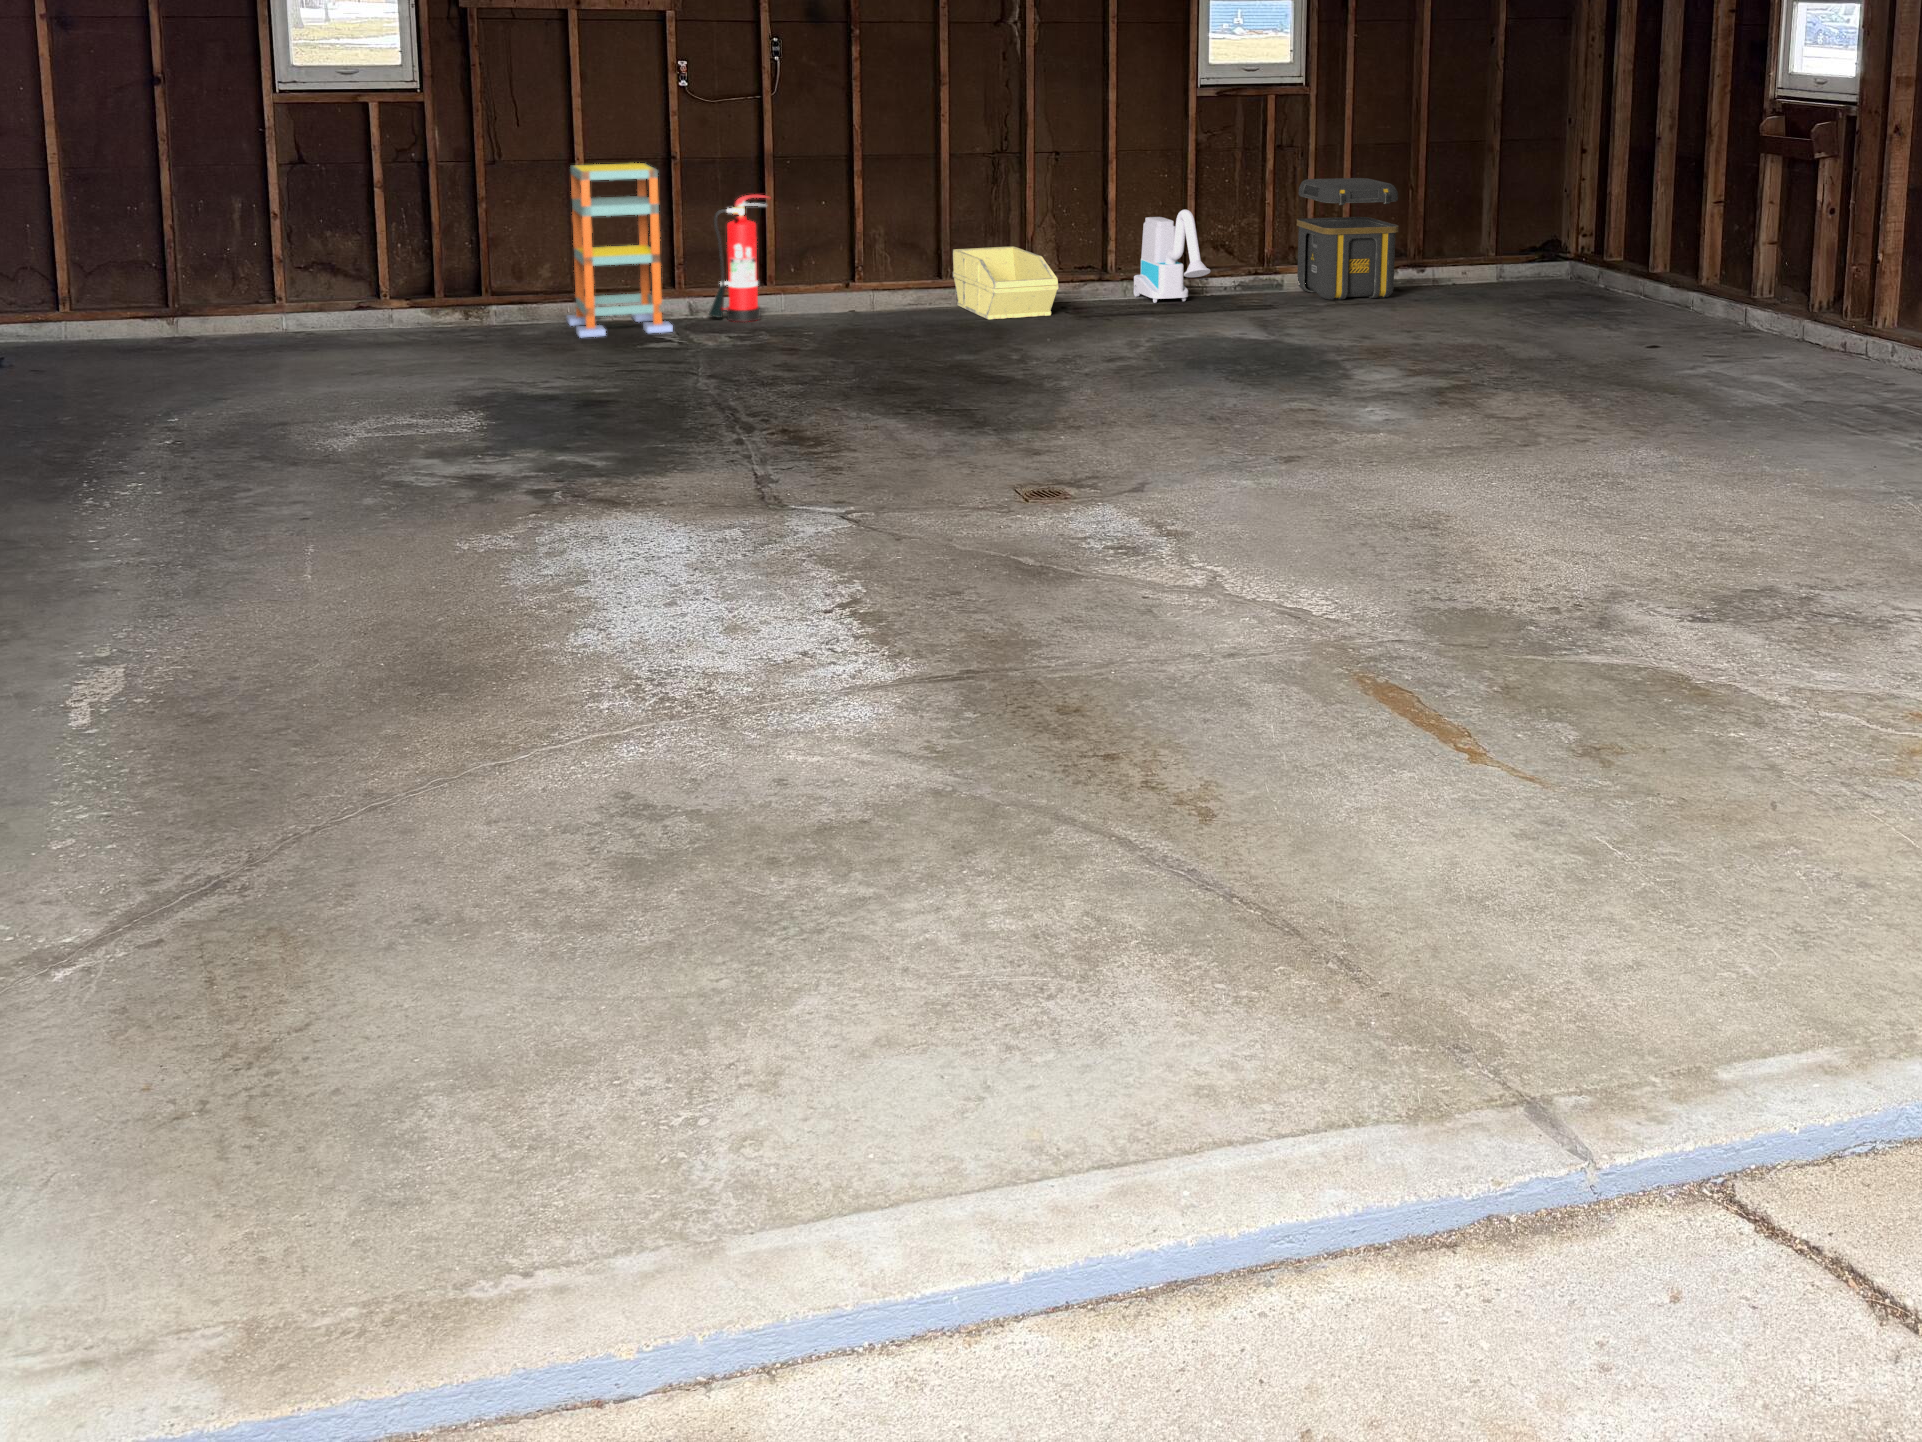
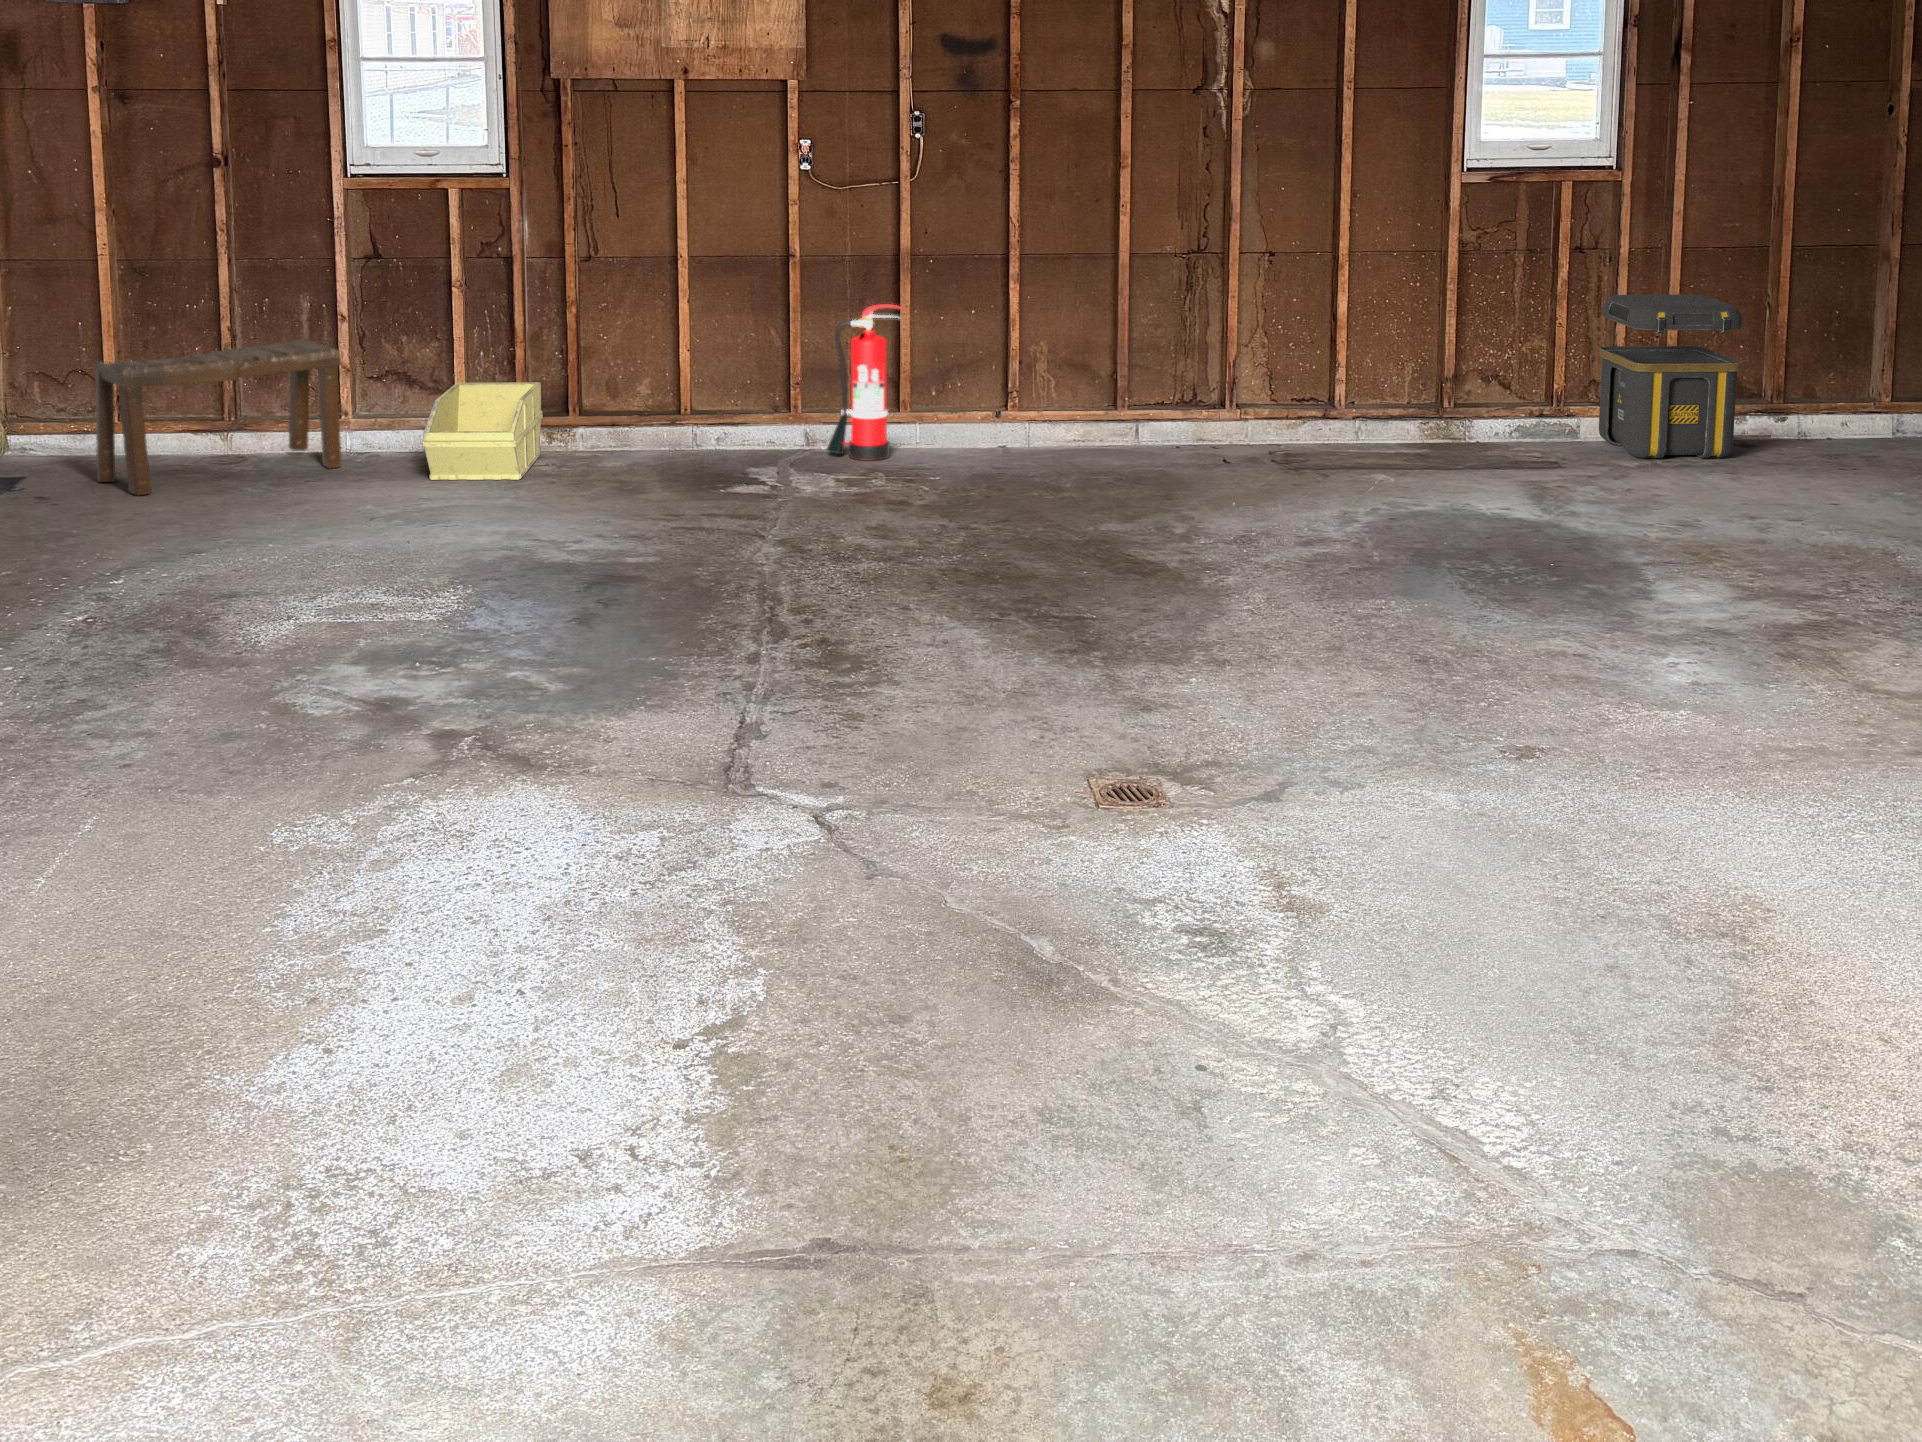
shelving unit: present [567,163,673,338] -> none [661,263,776,476]
vacuum cleaner: present [1134,210,1211,303] -> none [1374,335,1471,453]
bench: none [62,235,290,368] -> present [94,340,341,496]
storage bin: present [953,246,1059,319] -> present [422,382,543,480]

